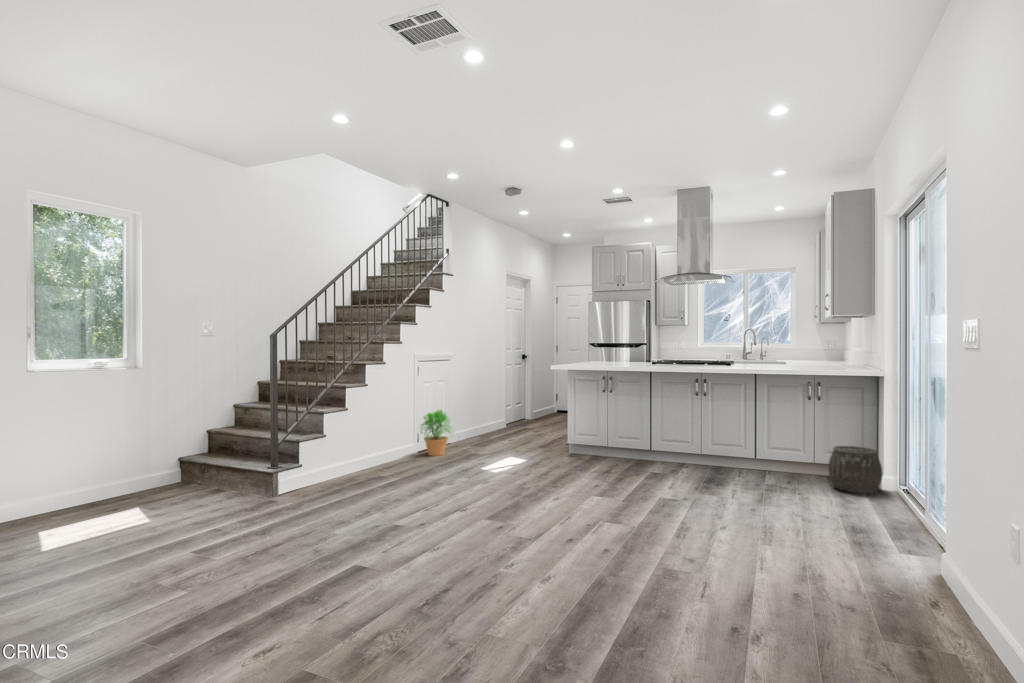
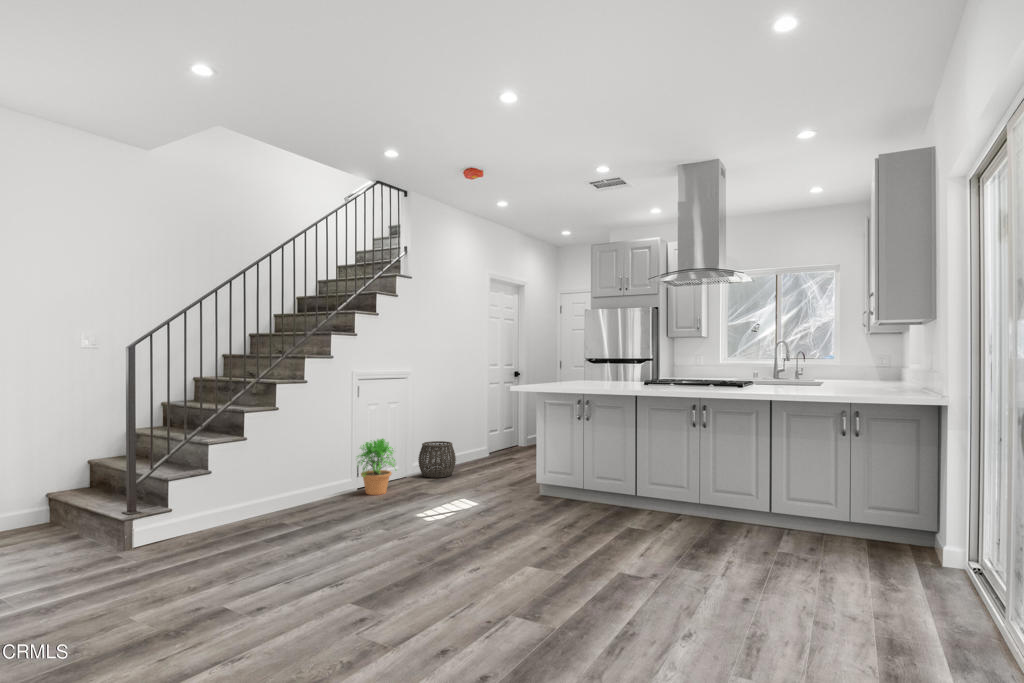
woven basket: present [828,446,882,493] -> present [418,441,456,478]

